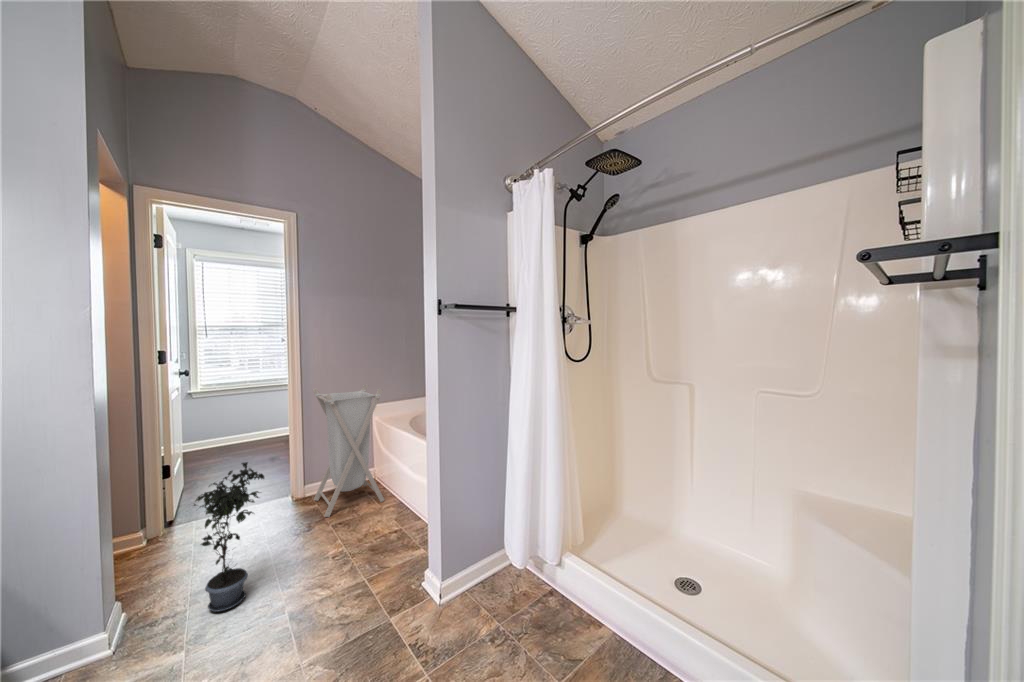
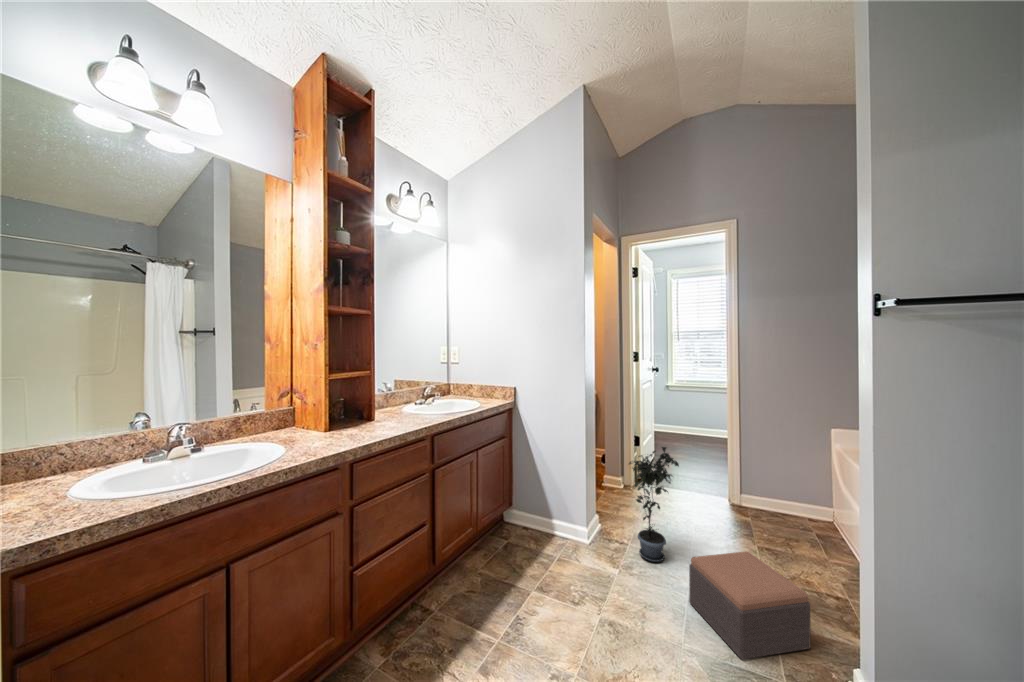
laundry hamper: present [313,385,384,517] -> none [748,395,837,554]
footstool: none [292,531,395,630] -> present [689,551,811,659]

